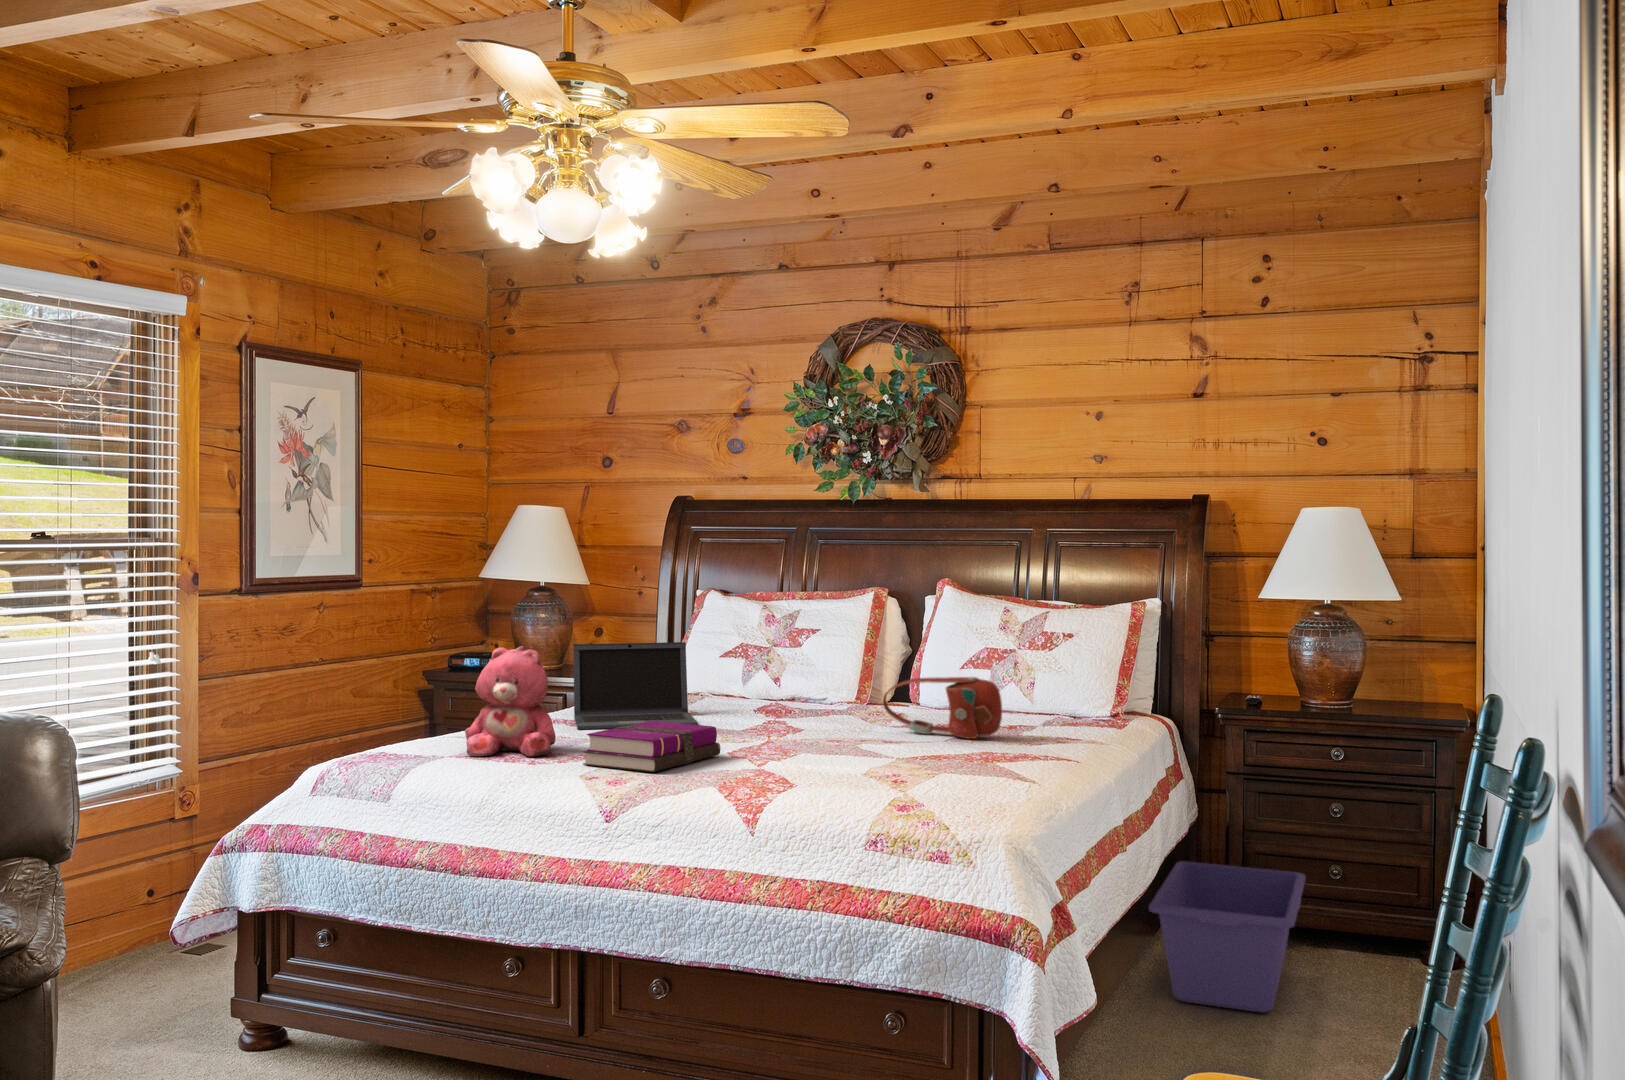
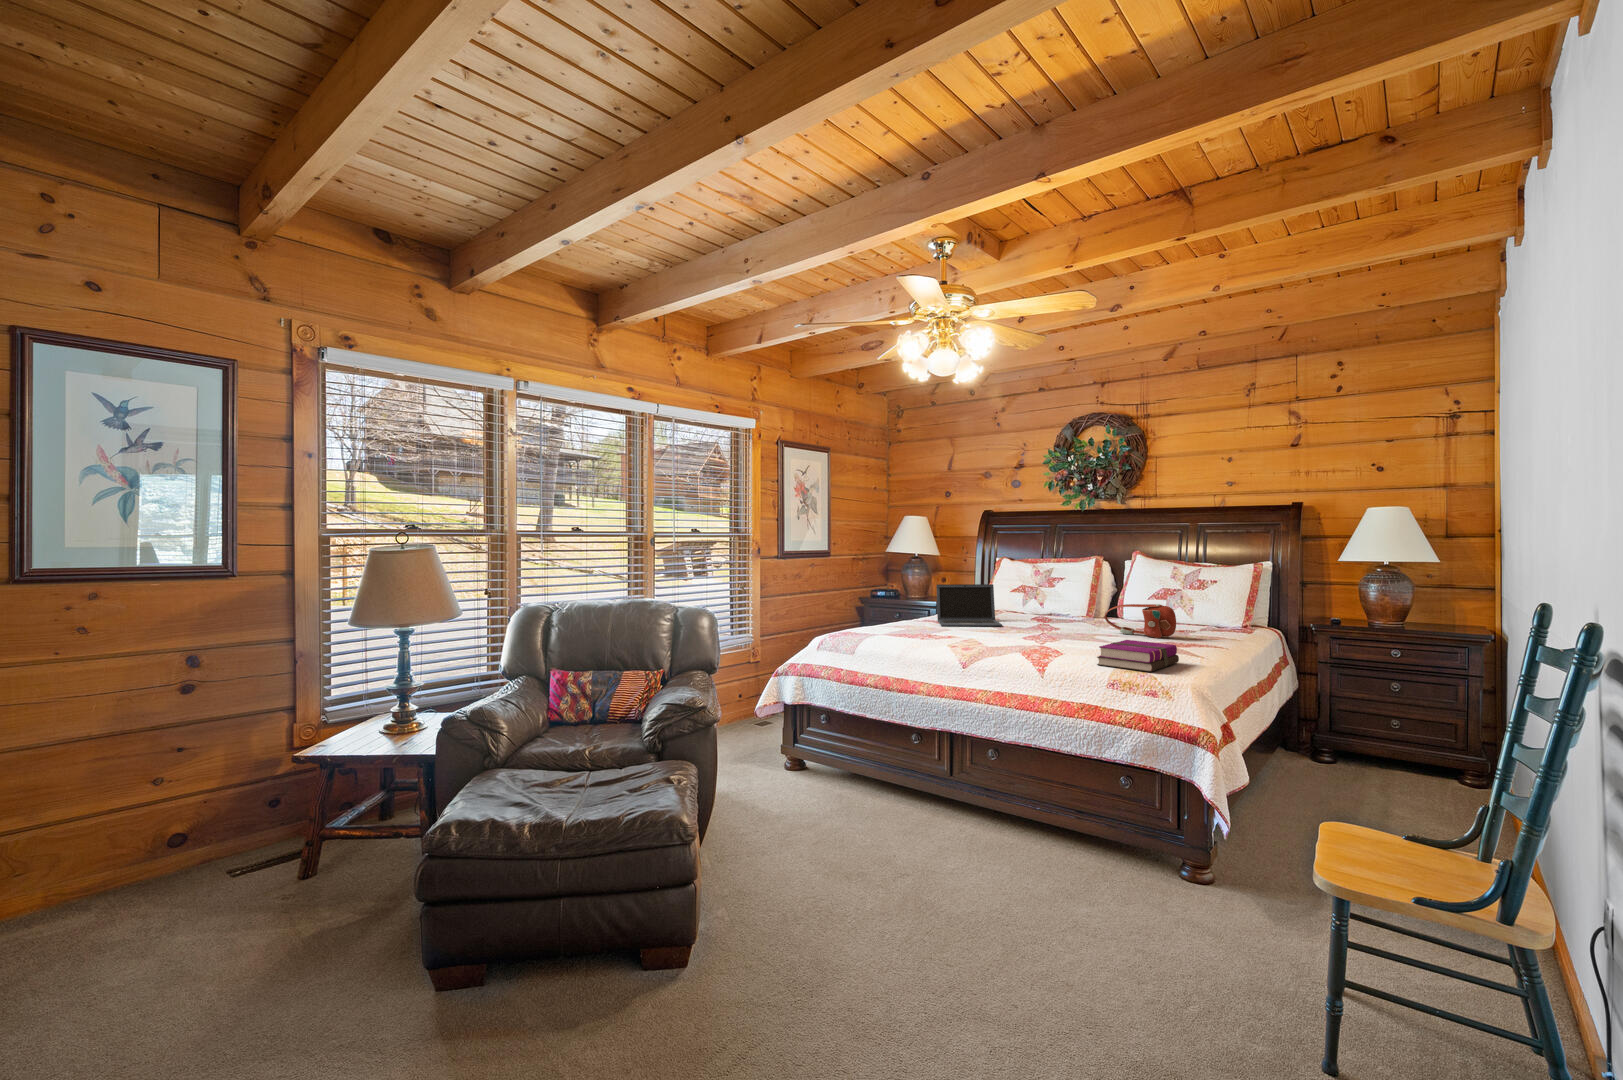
teddy bear: present [465,646,556,756] -> none [890,584,934,637]
hardback book: present [583,721,721,772] -> present [1097,640,1179,672]
storage bin: present [1149,861,1306,1013] -> none [1270,713,1375,803]

